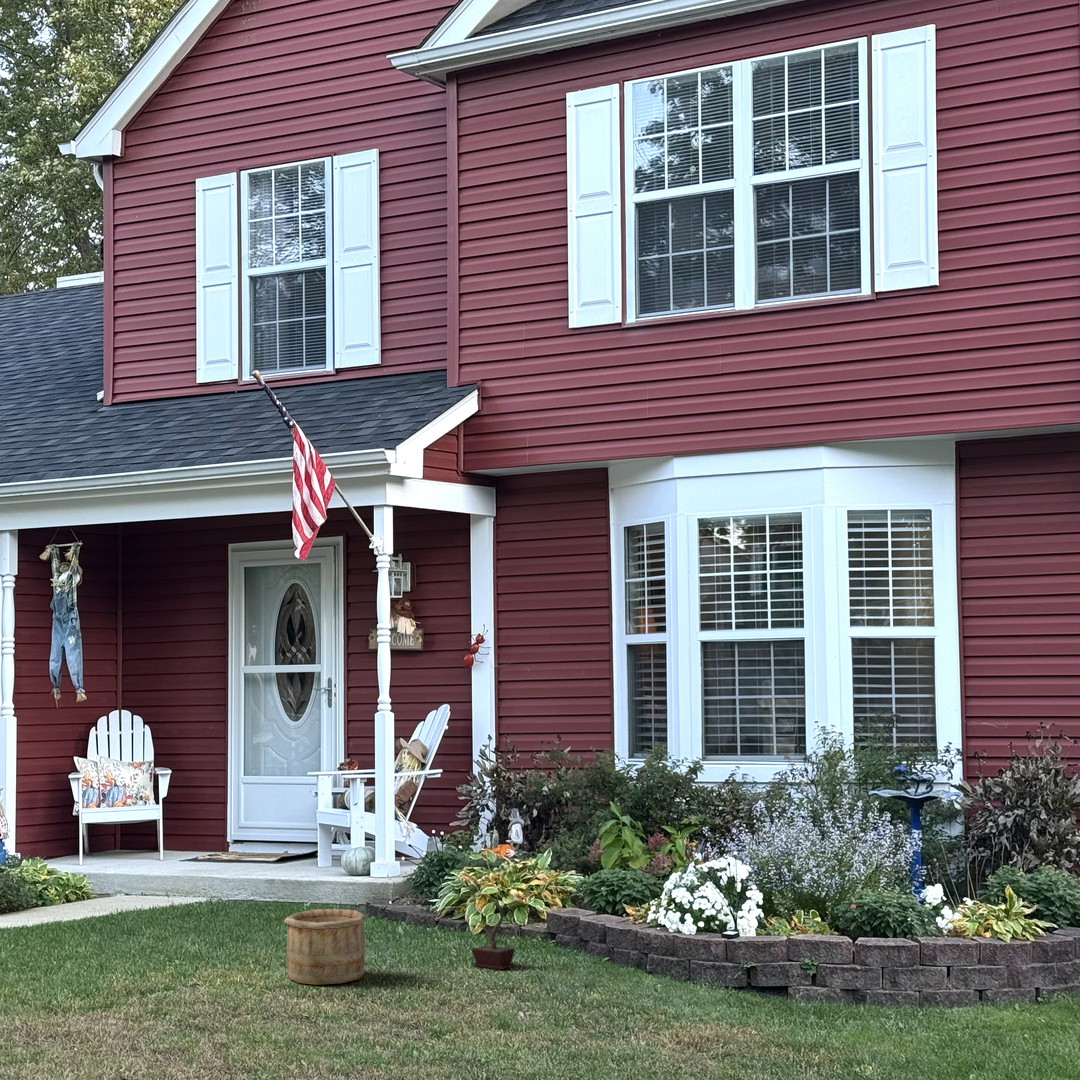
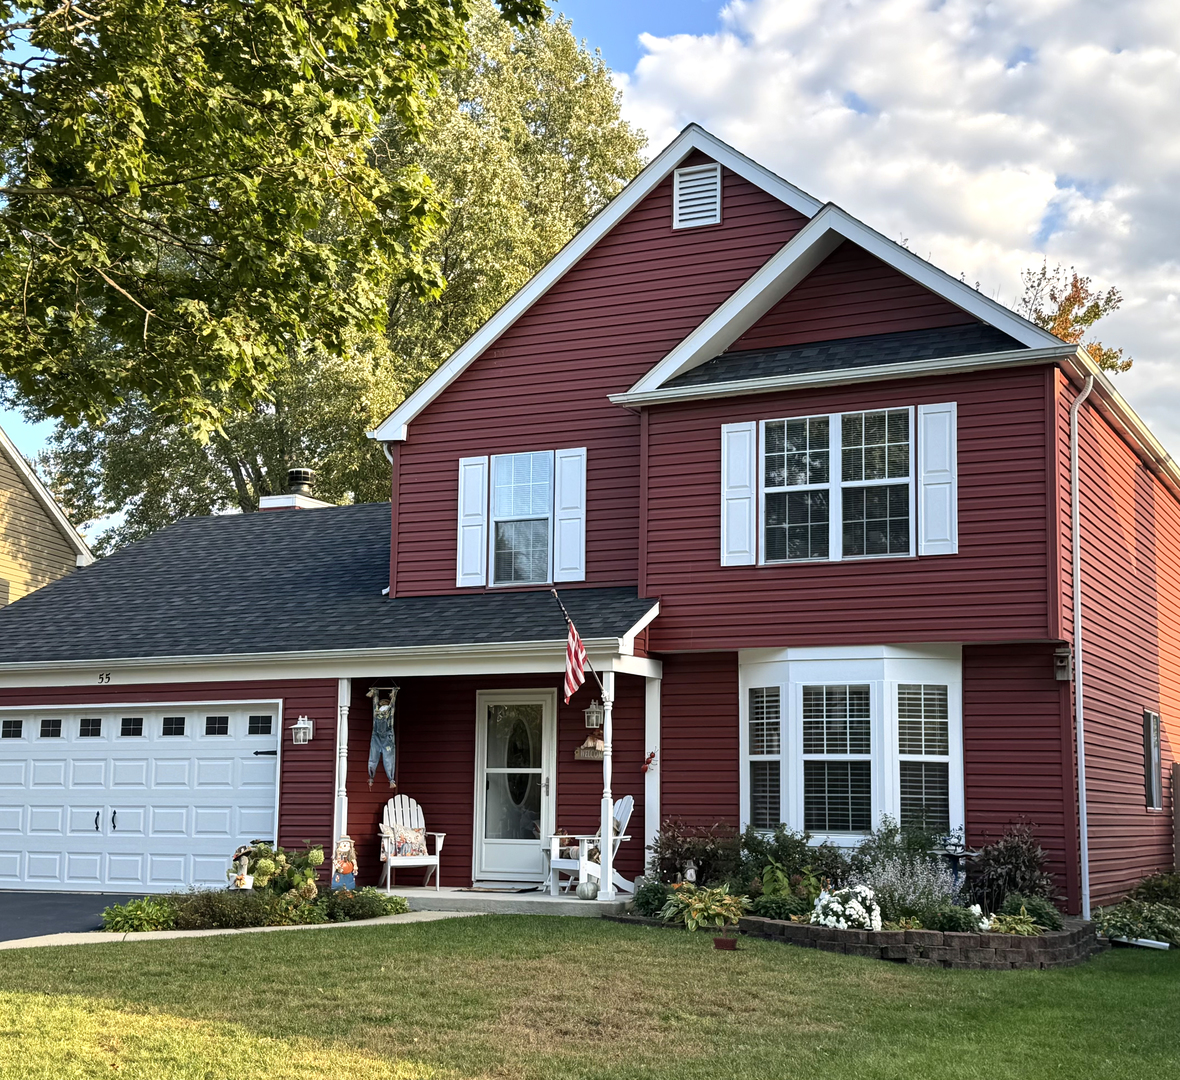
wooden bucket: present [284,909,367,985] -> none [614,912,660,955]

